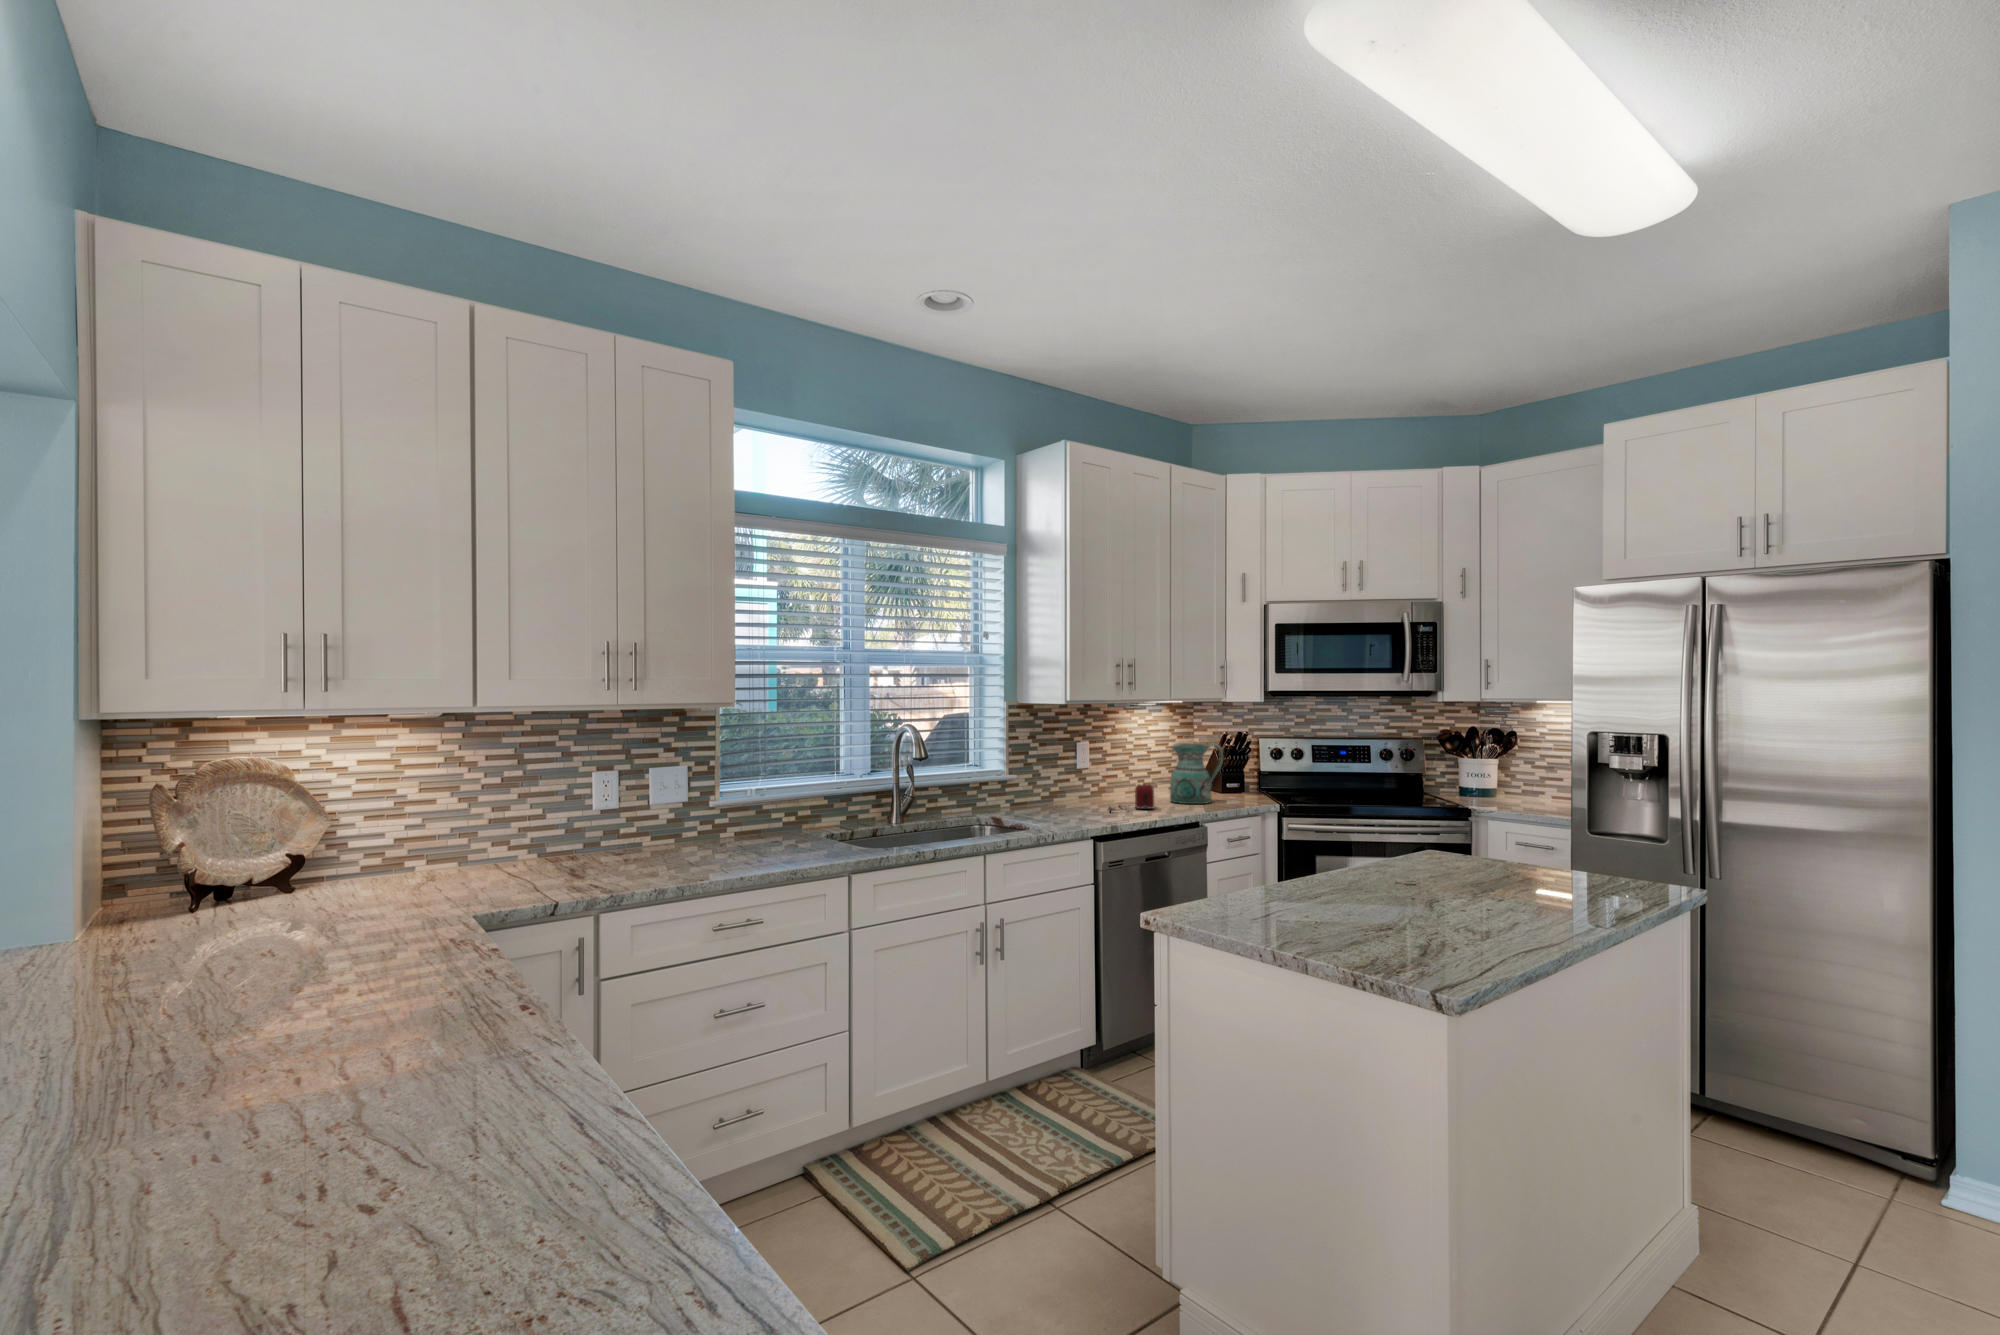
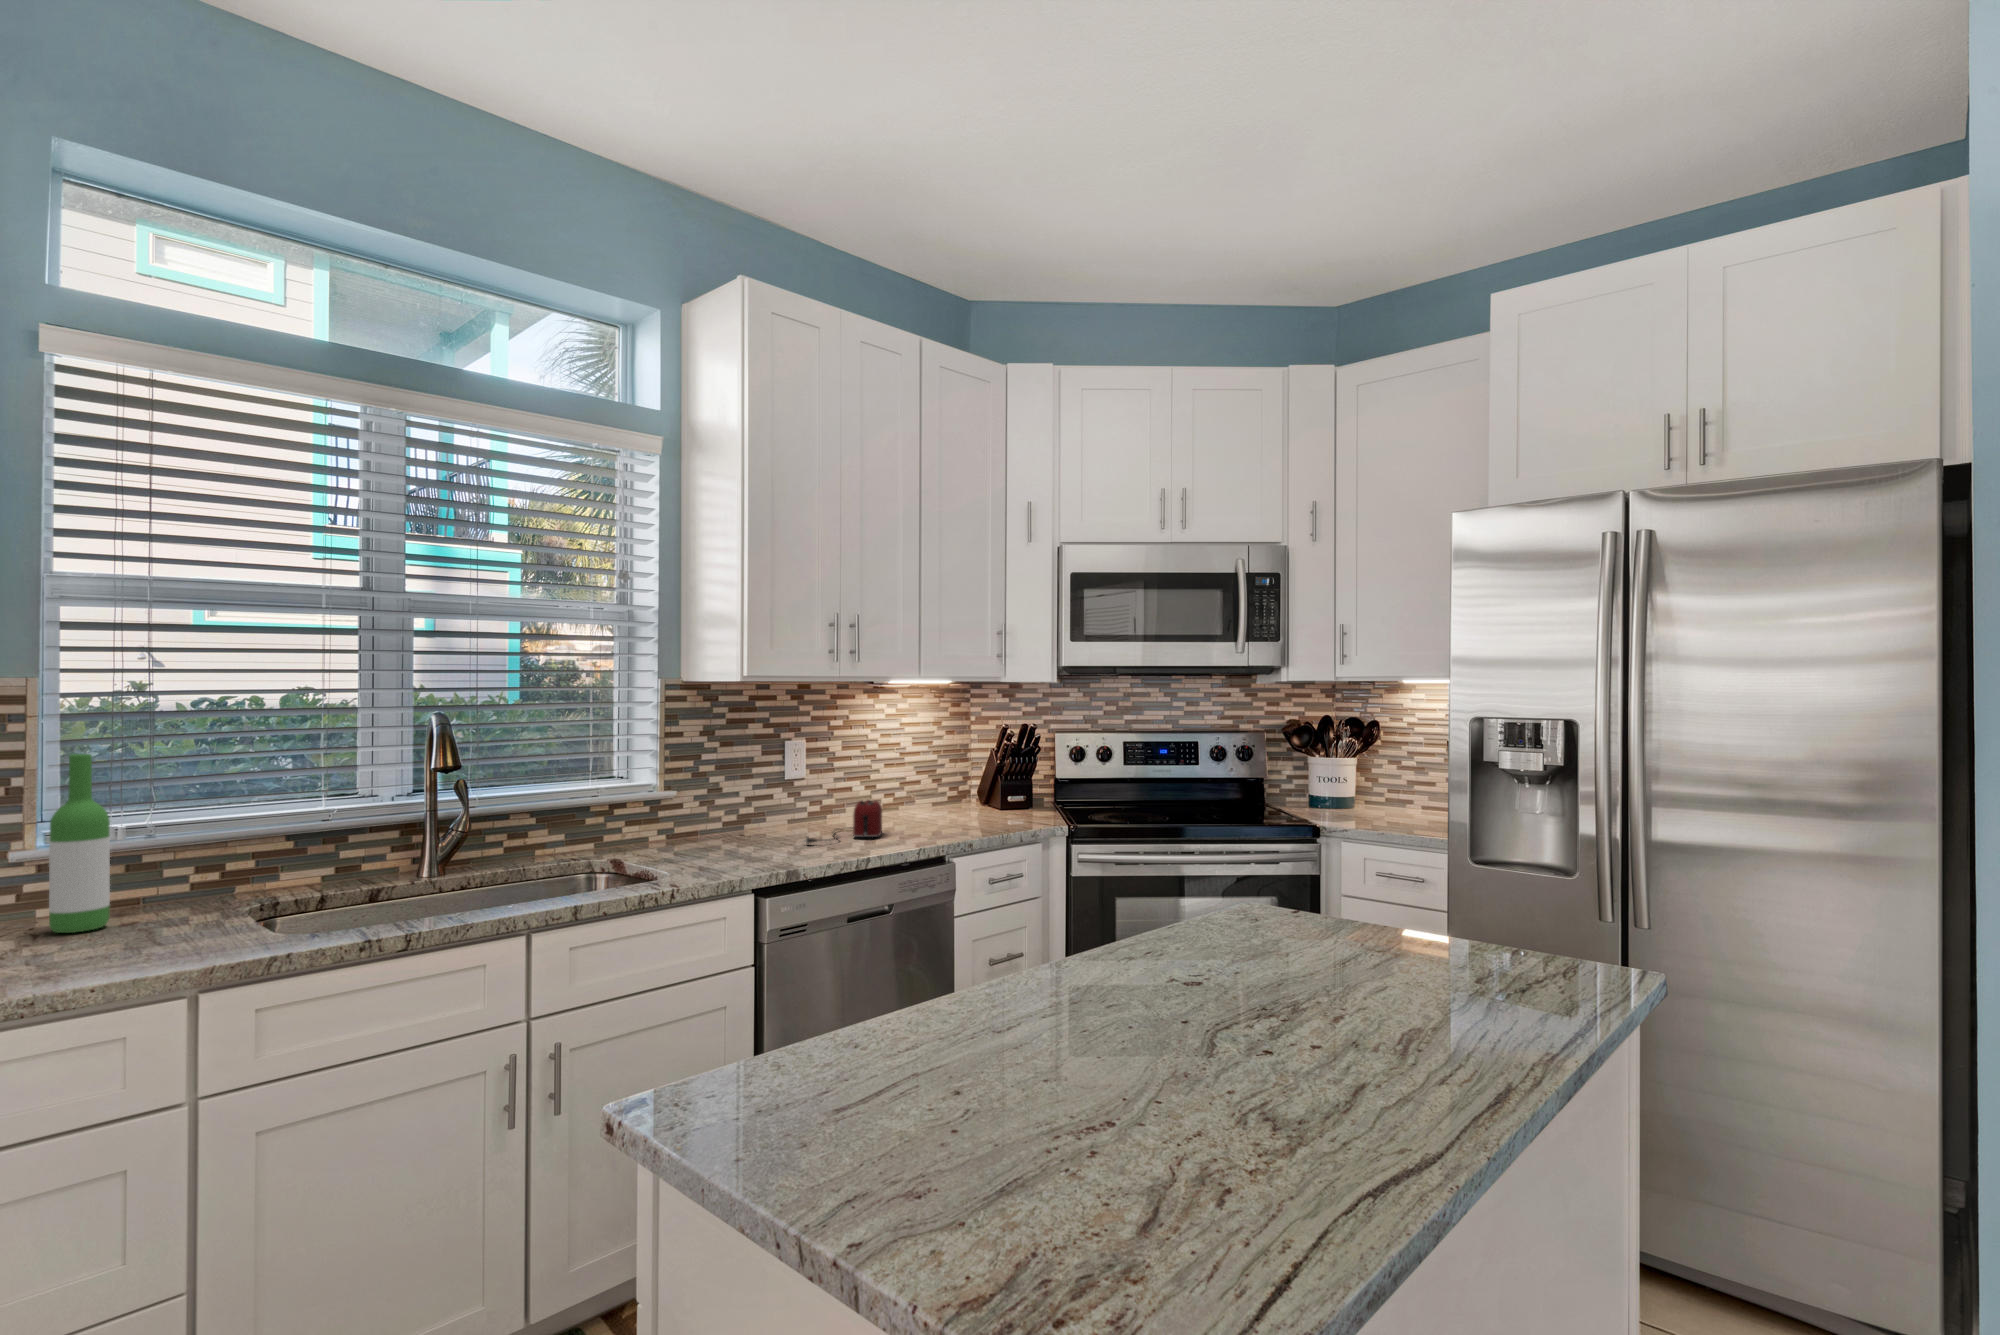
ceramic pitcher: present [1170,742,1223,804] -> none [915,739,992,827]
wine bottle: none [740,746,766,845] -> present [49,754,110,933]

